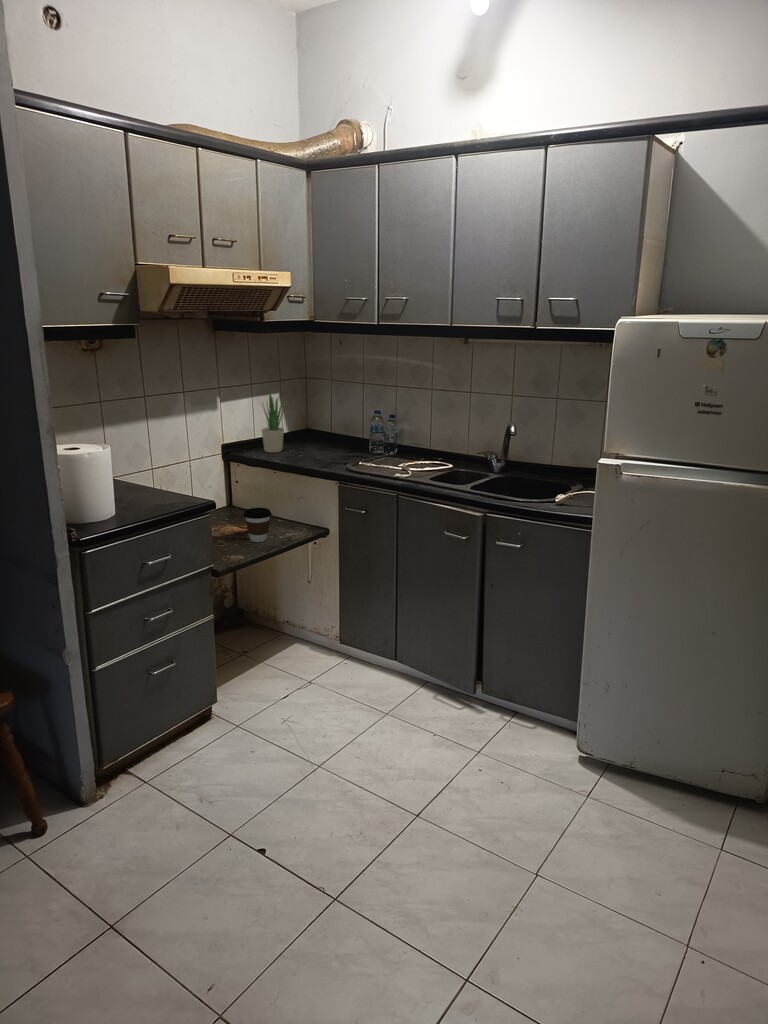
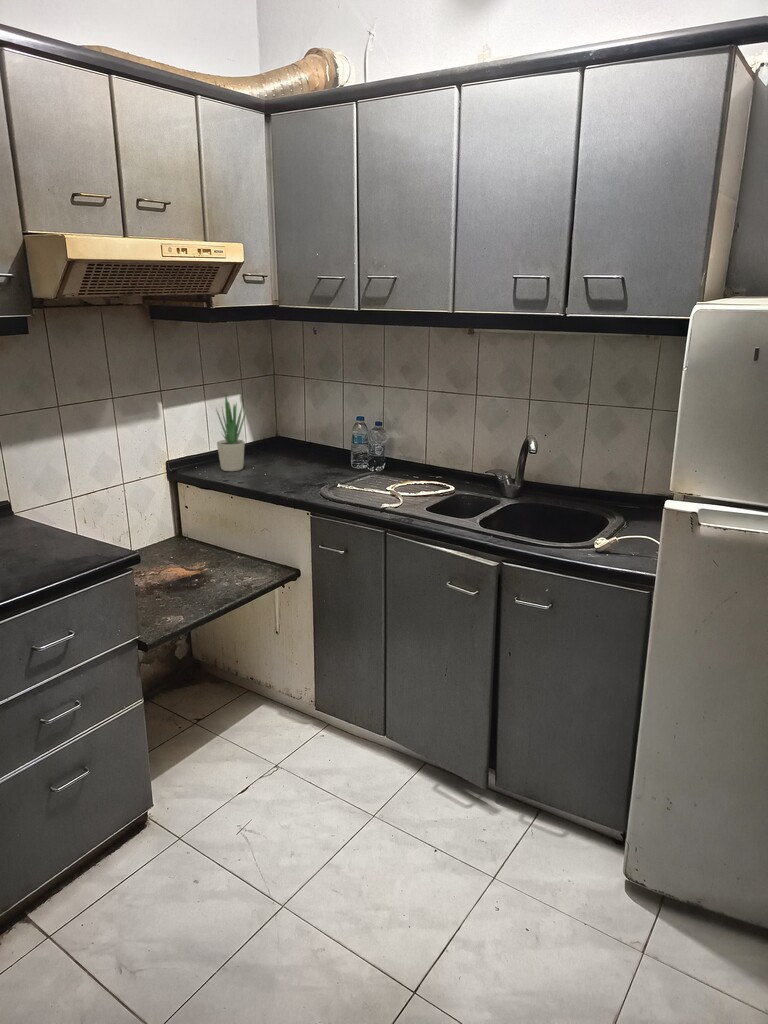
coffee cup: present [244,508,272,542] -> none [189,547,225,592]

